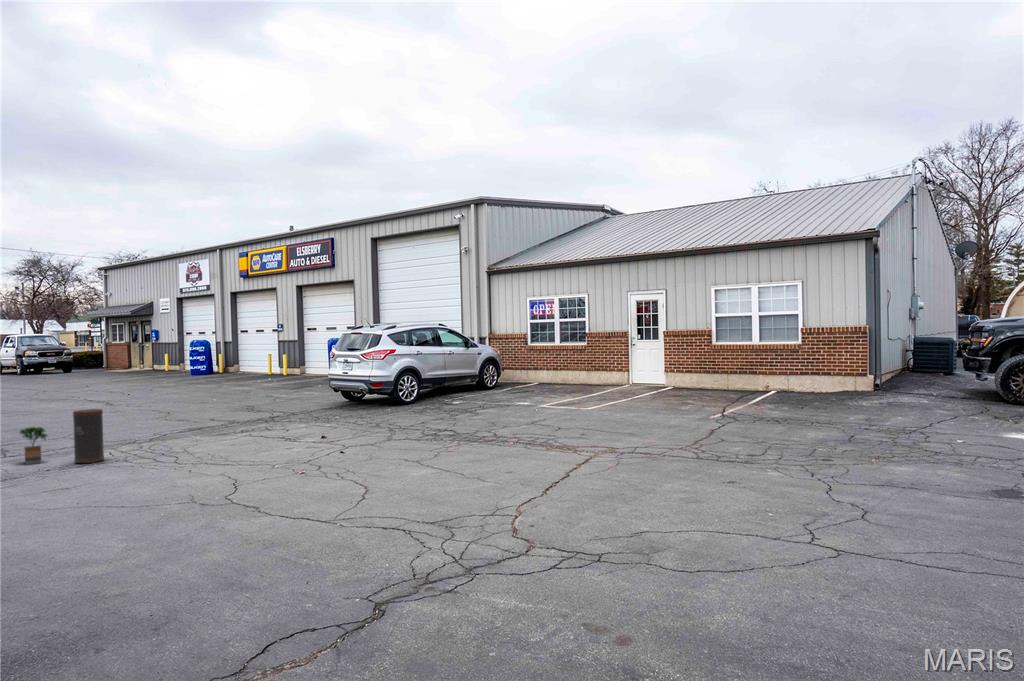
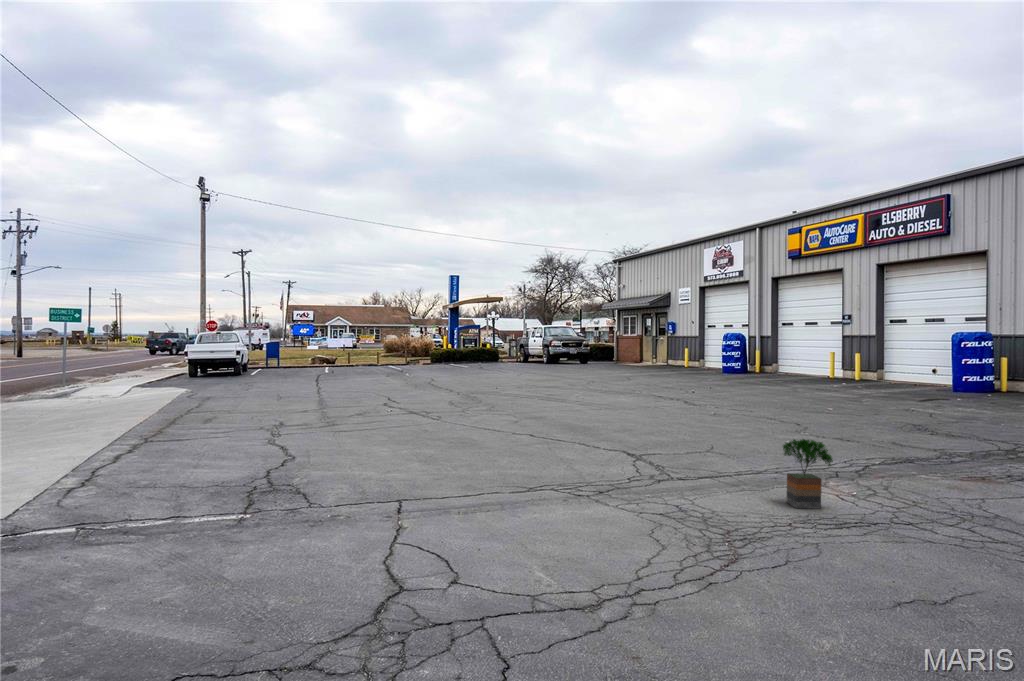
trash can: present [73,409,104,463] -> none [897,416,958,529]

